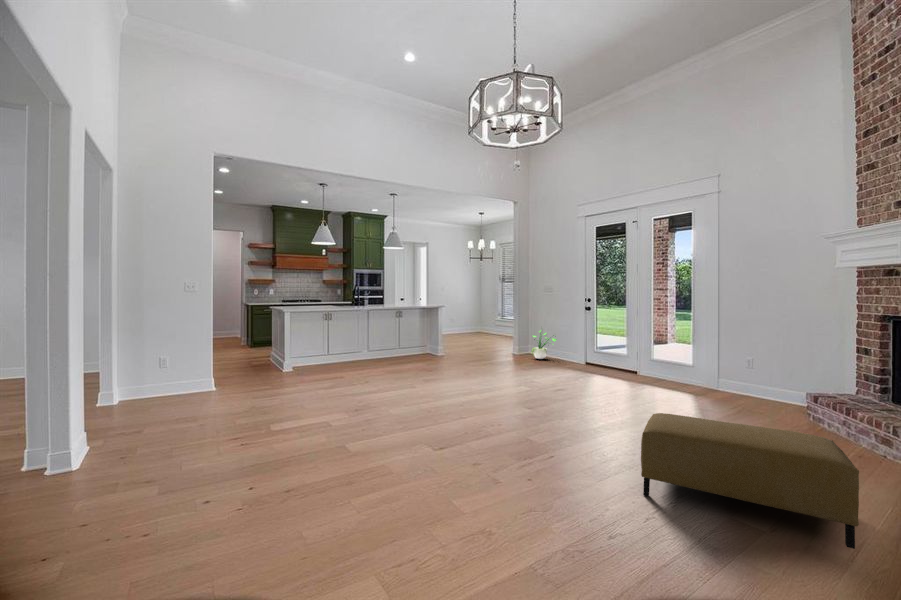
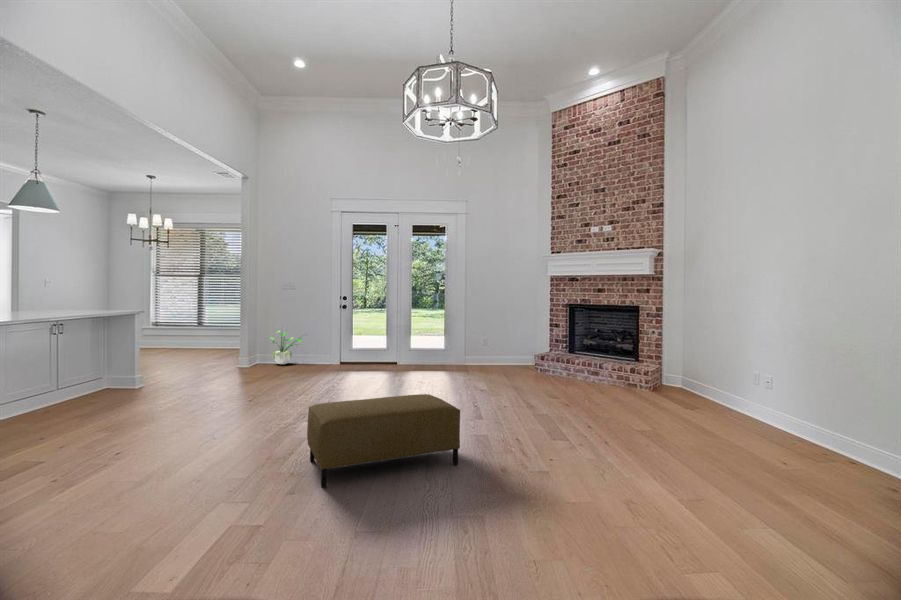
ottoman: present [641,413,859,549] -> present [307,394,460,487]

